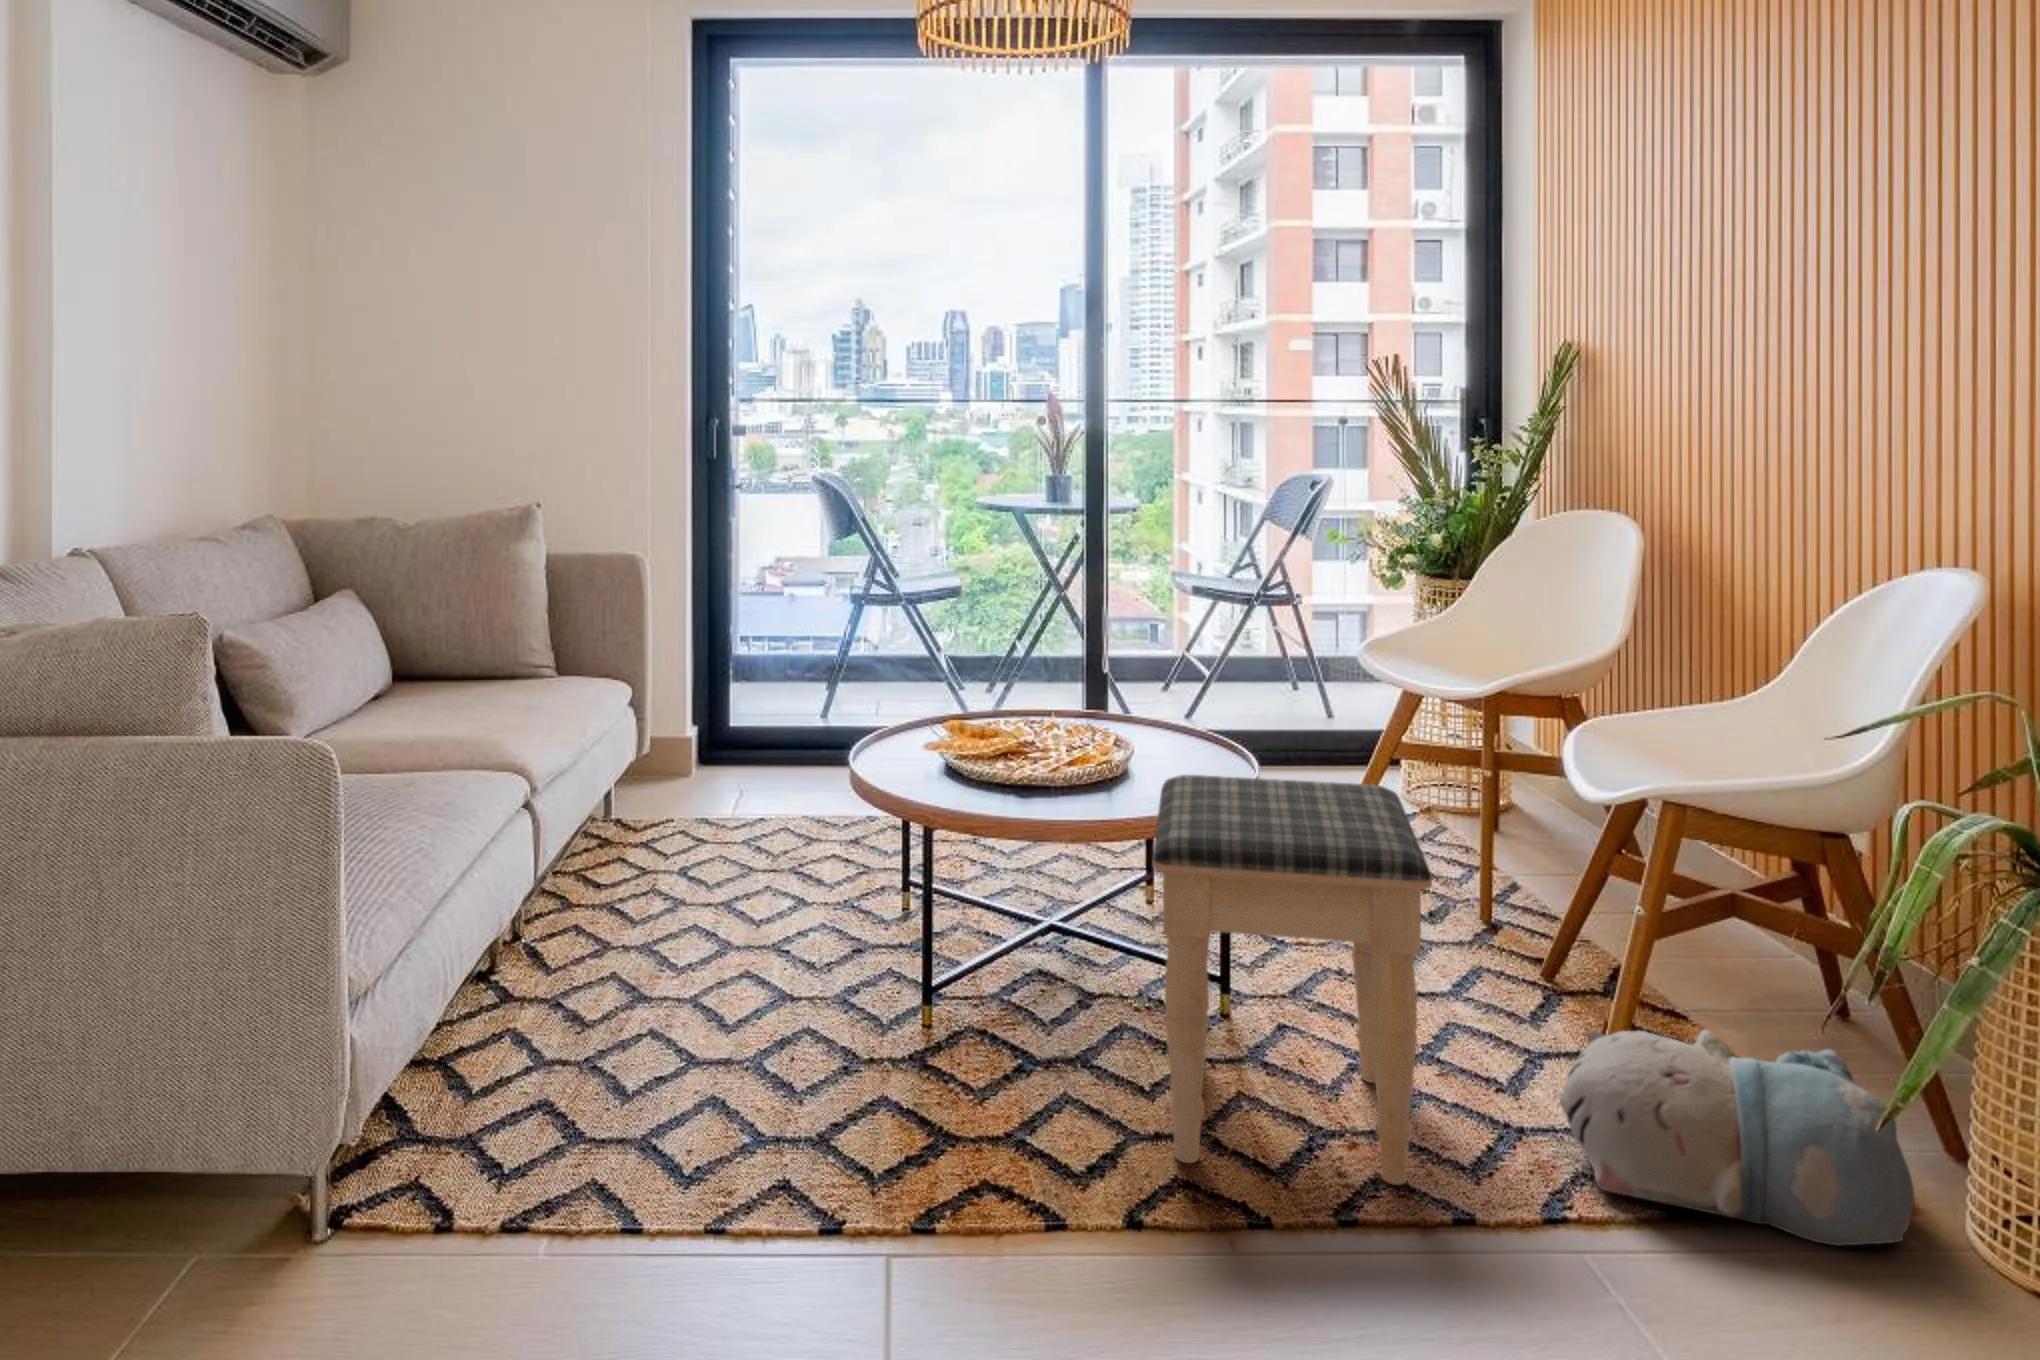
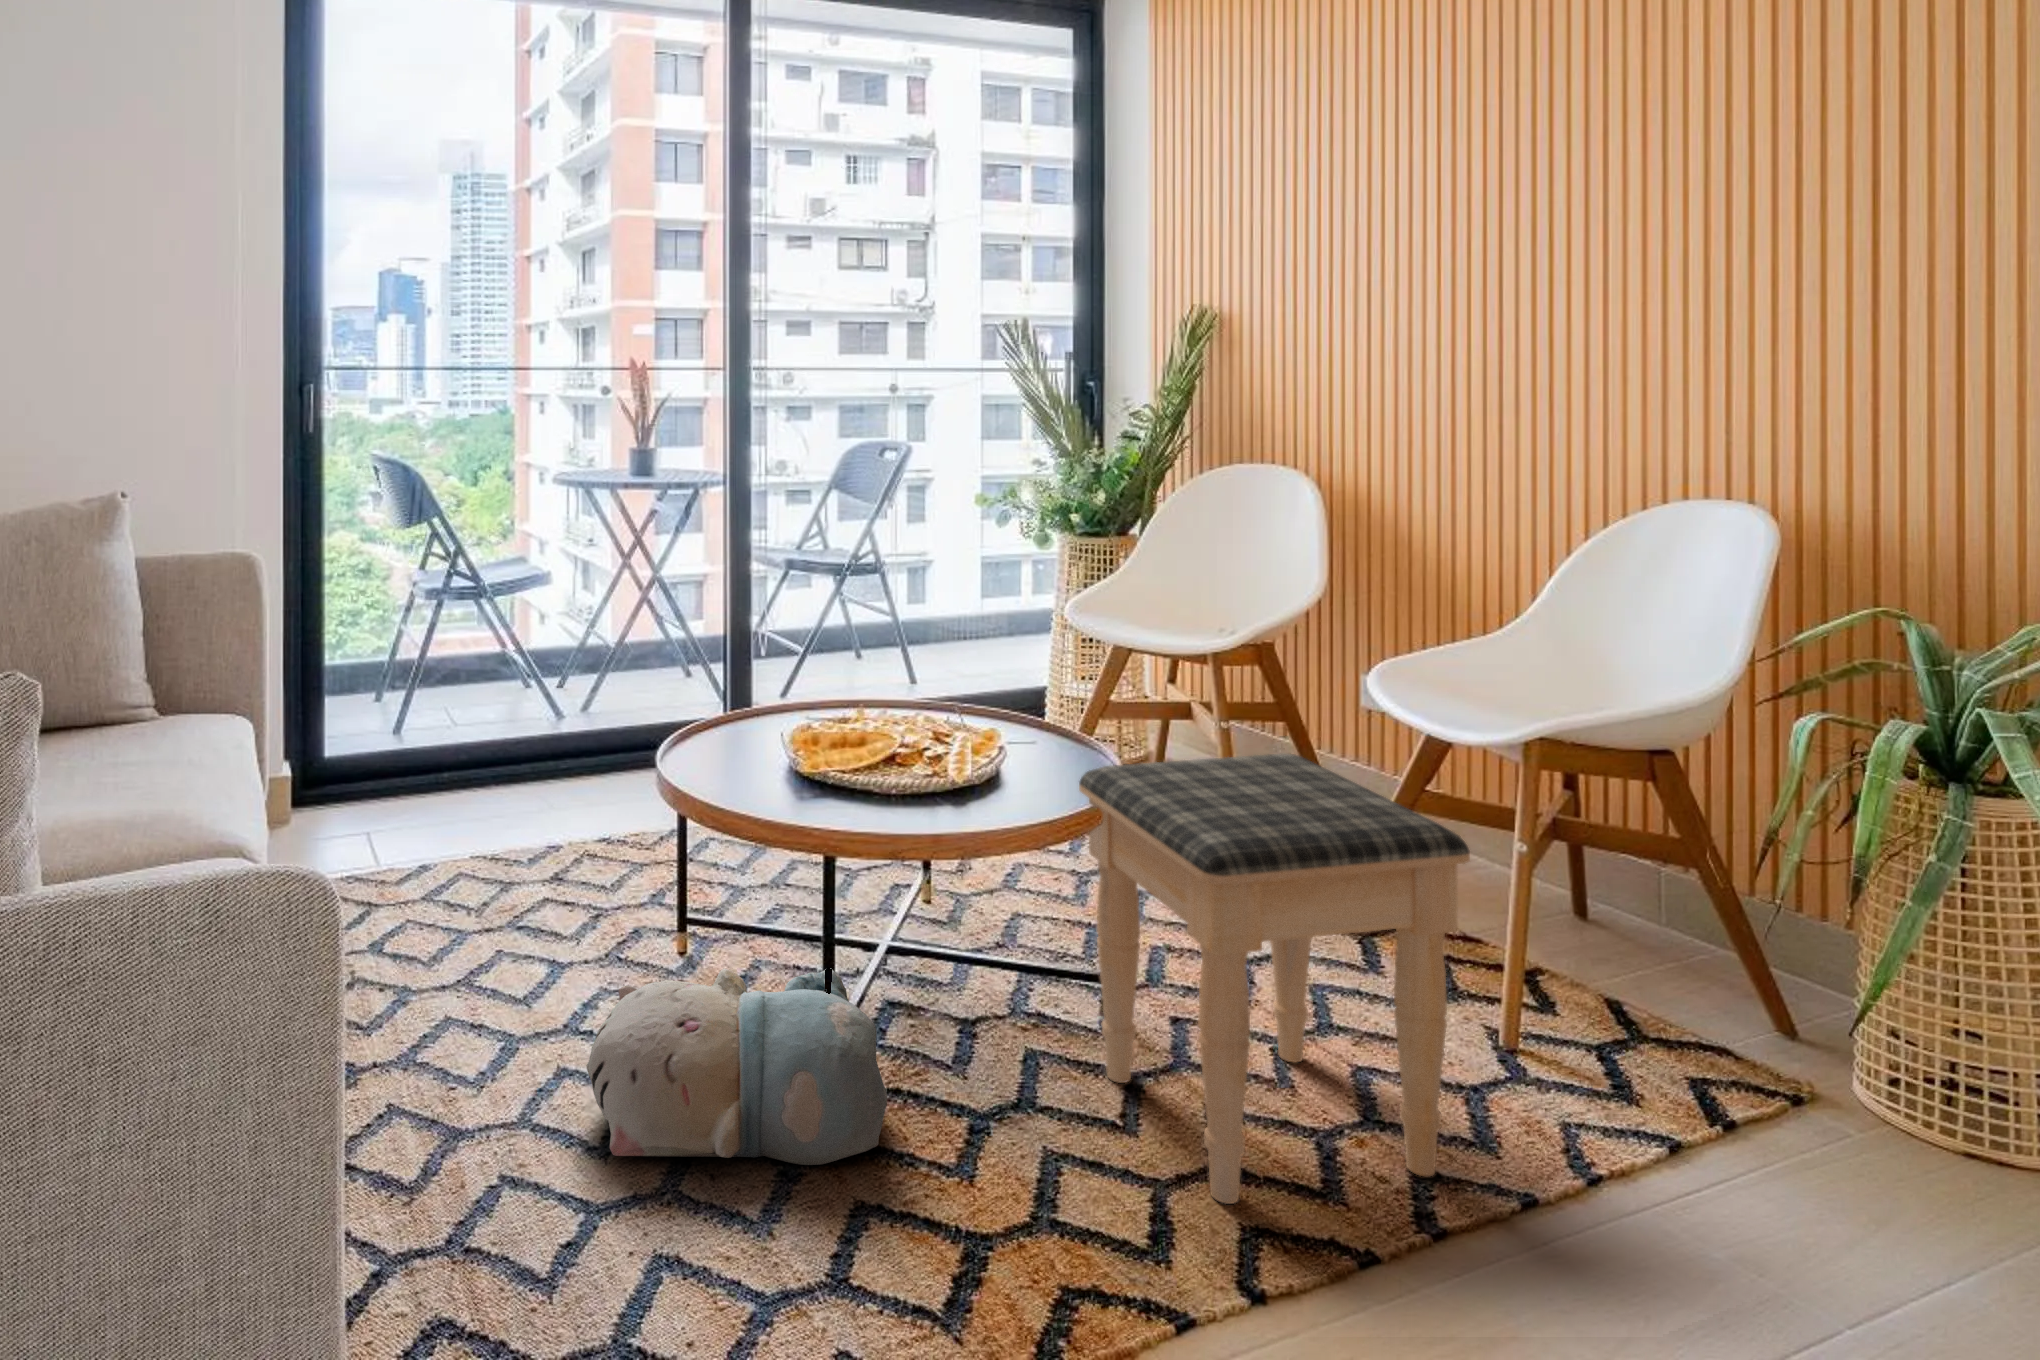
plush toy: present [1560,1030,1915,1246] -> present [586,968,887,1165]

